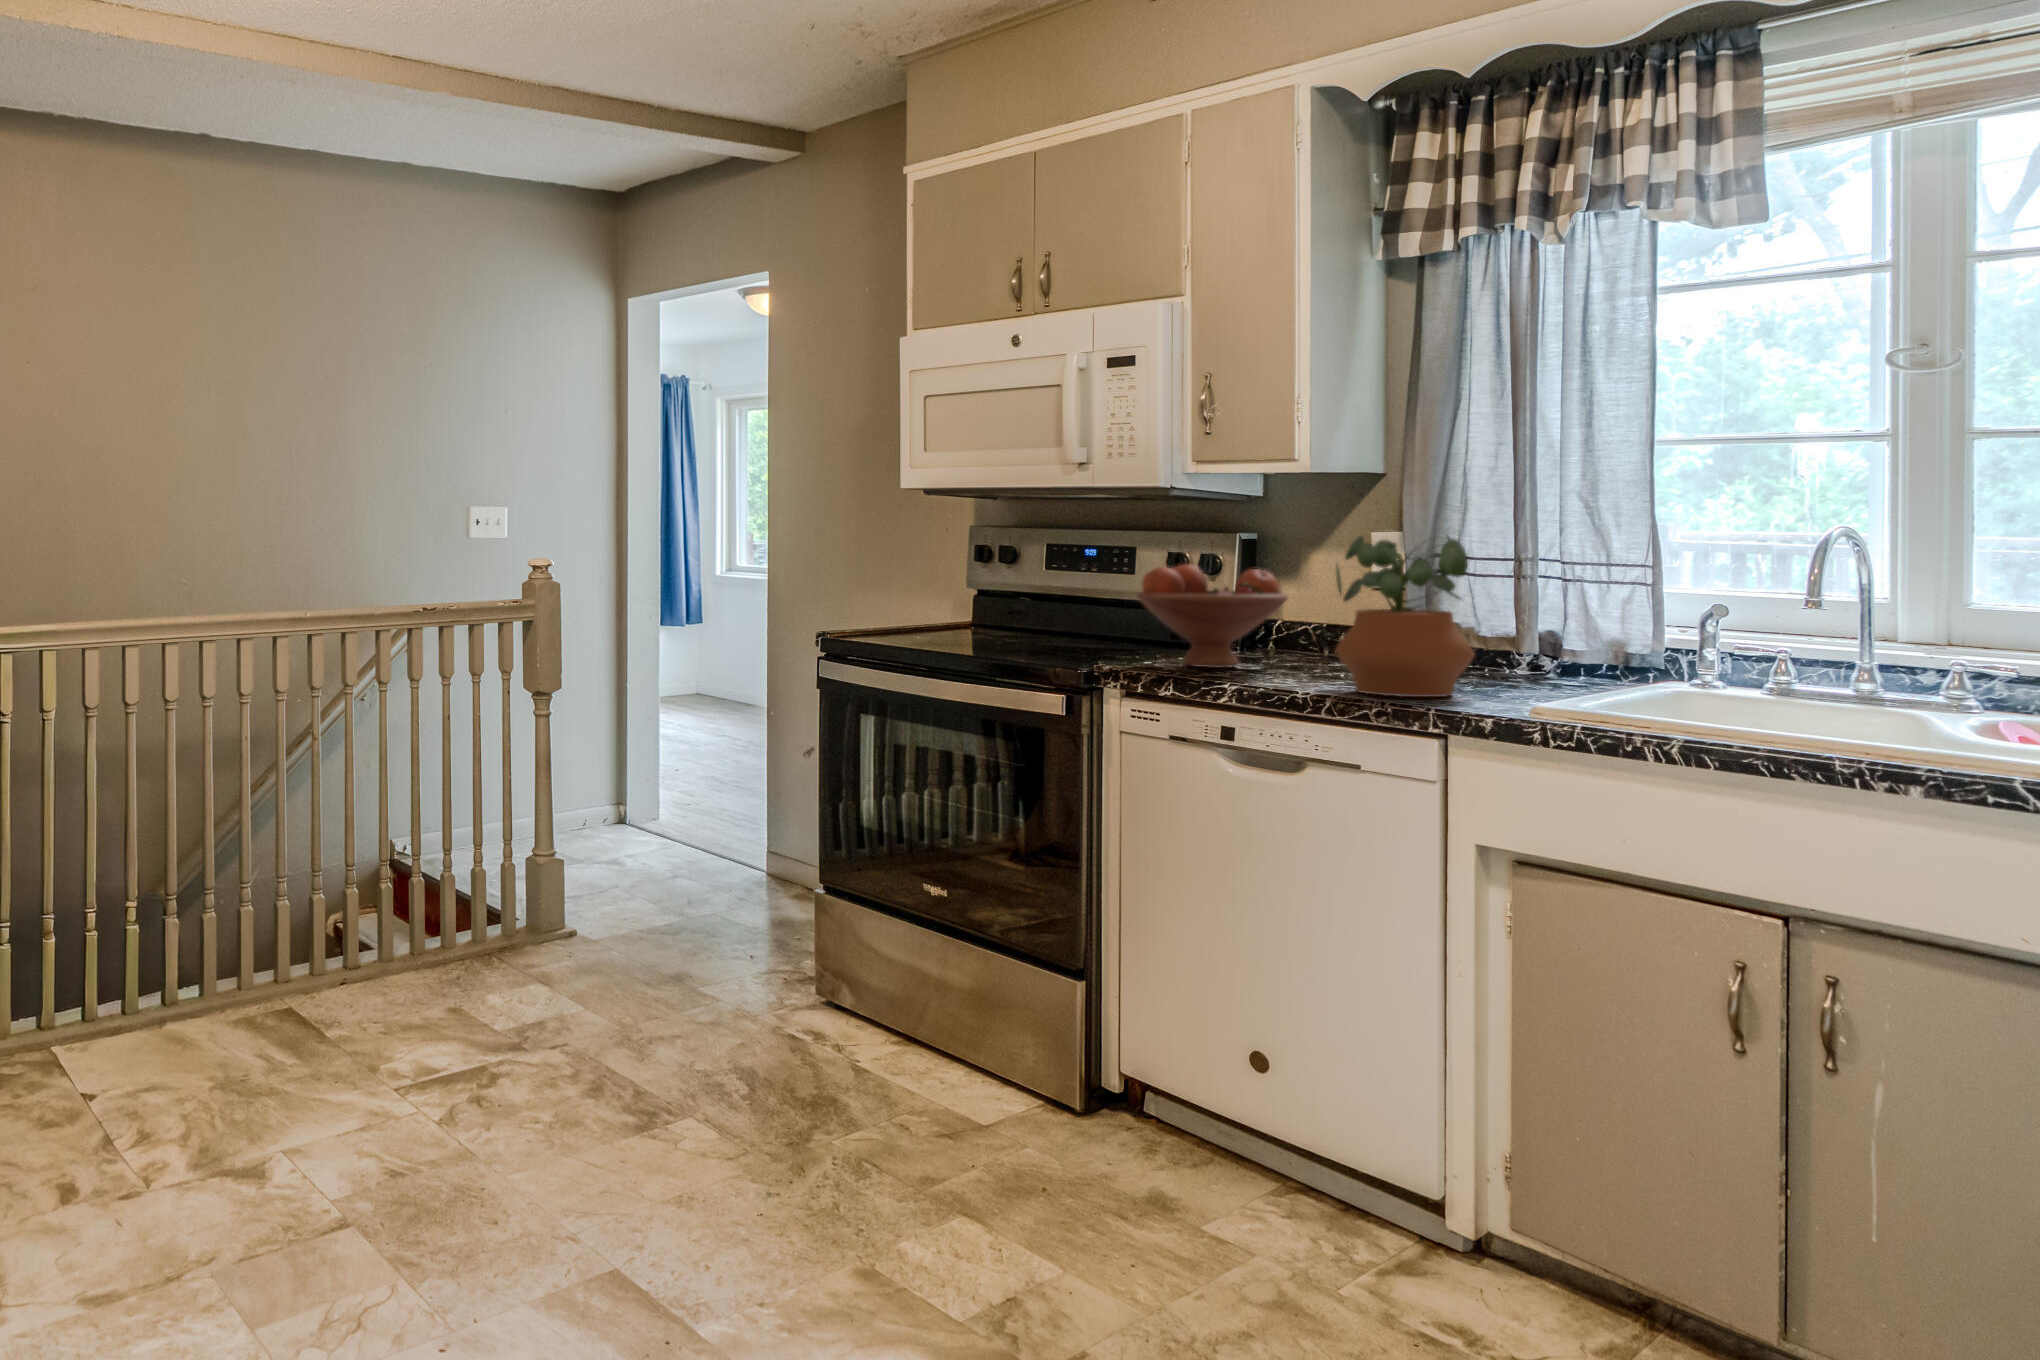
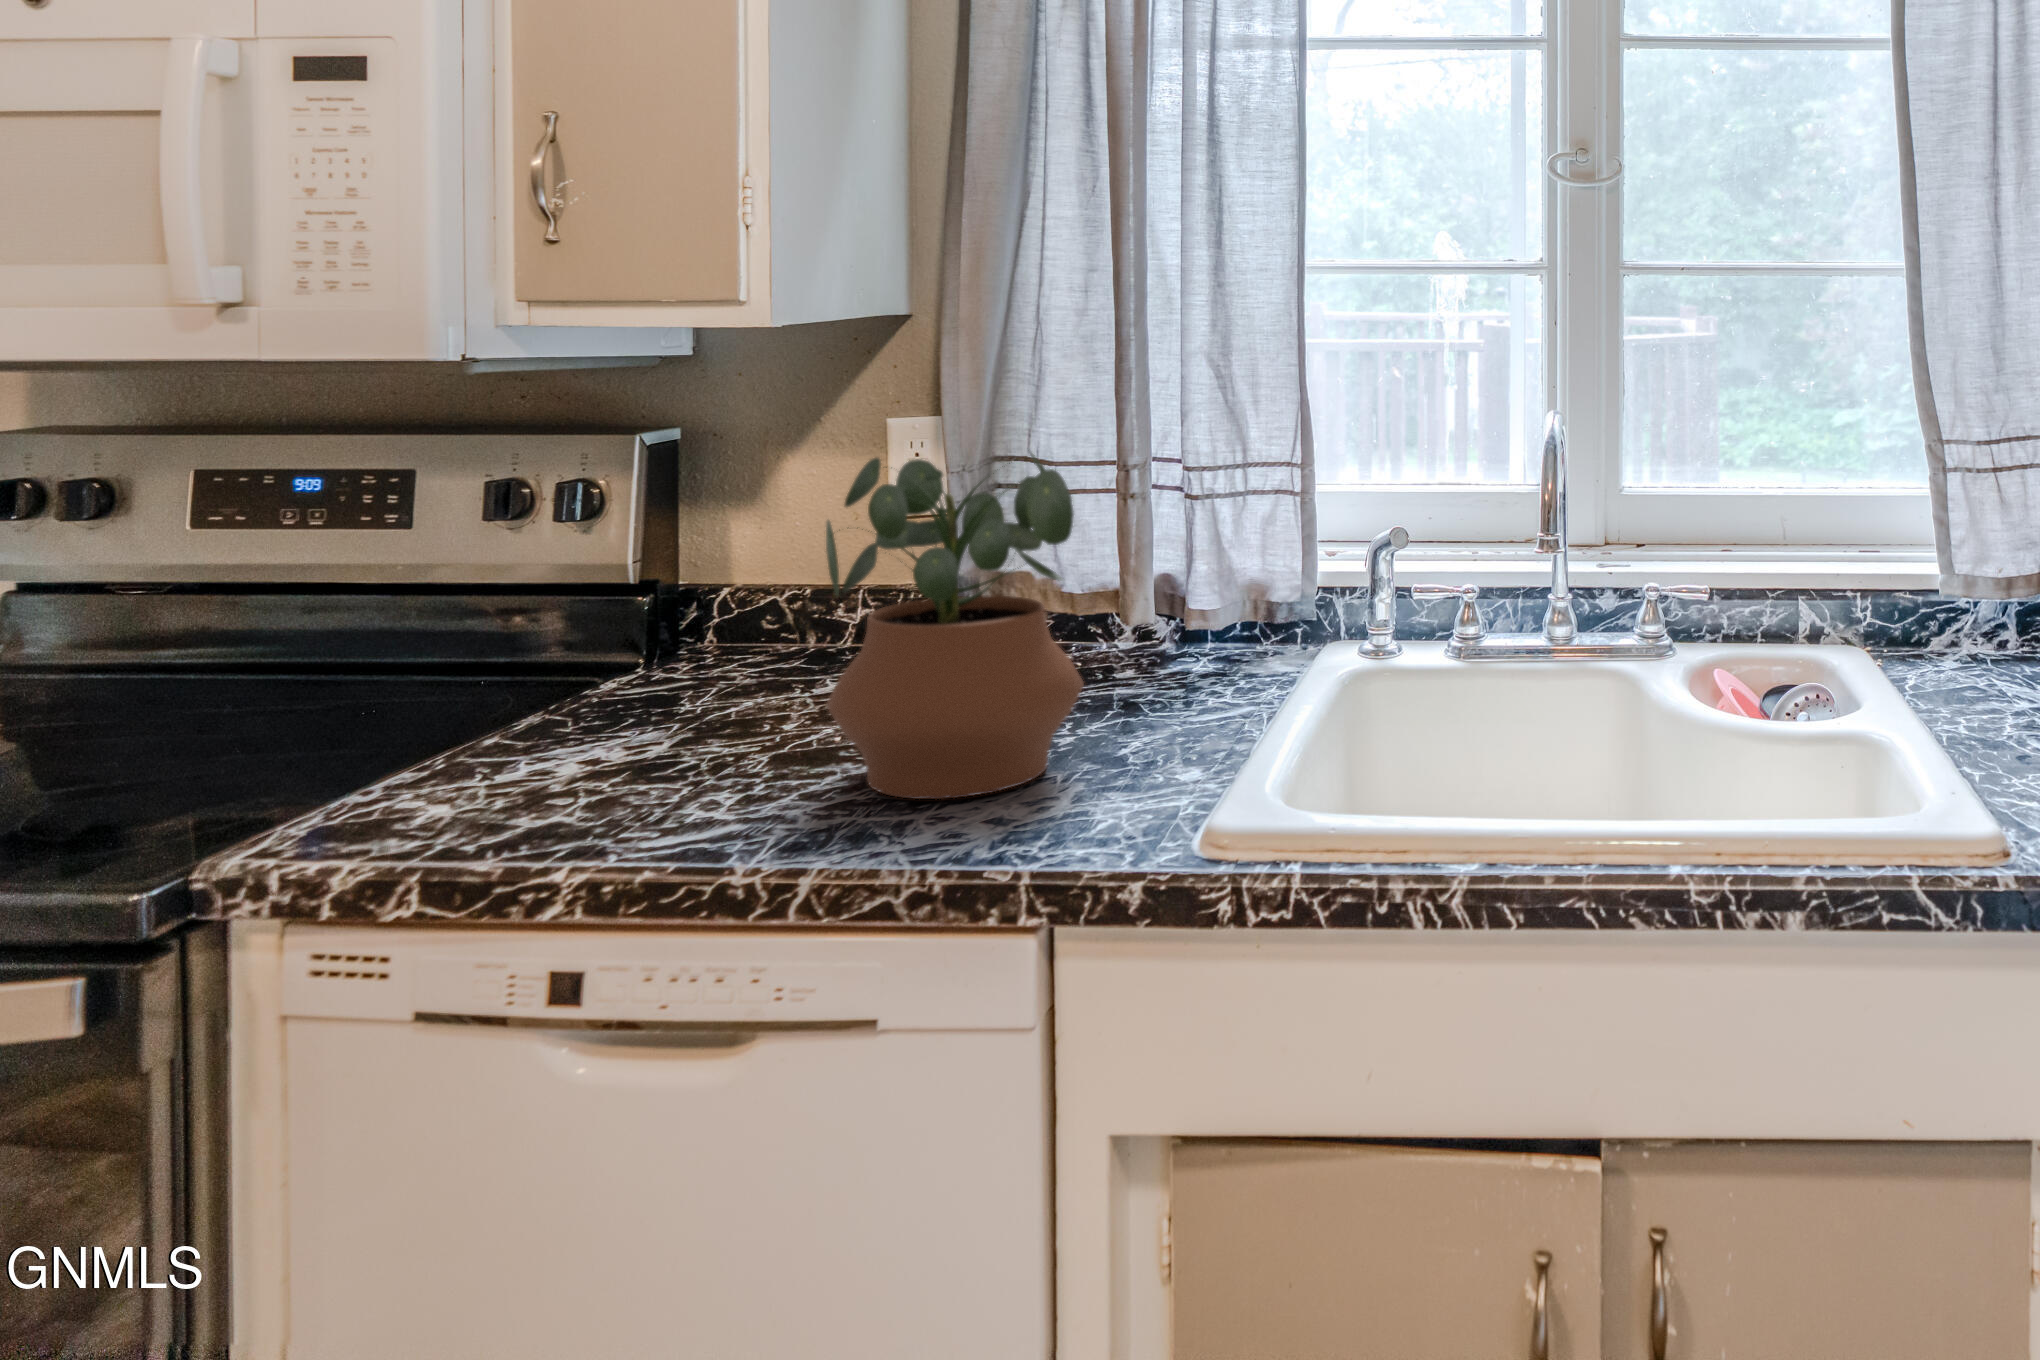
fruit bowl: present [1137,564,1288,668] -> none [397,499,738,729]

